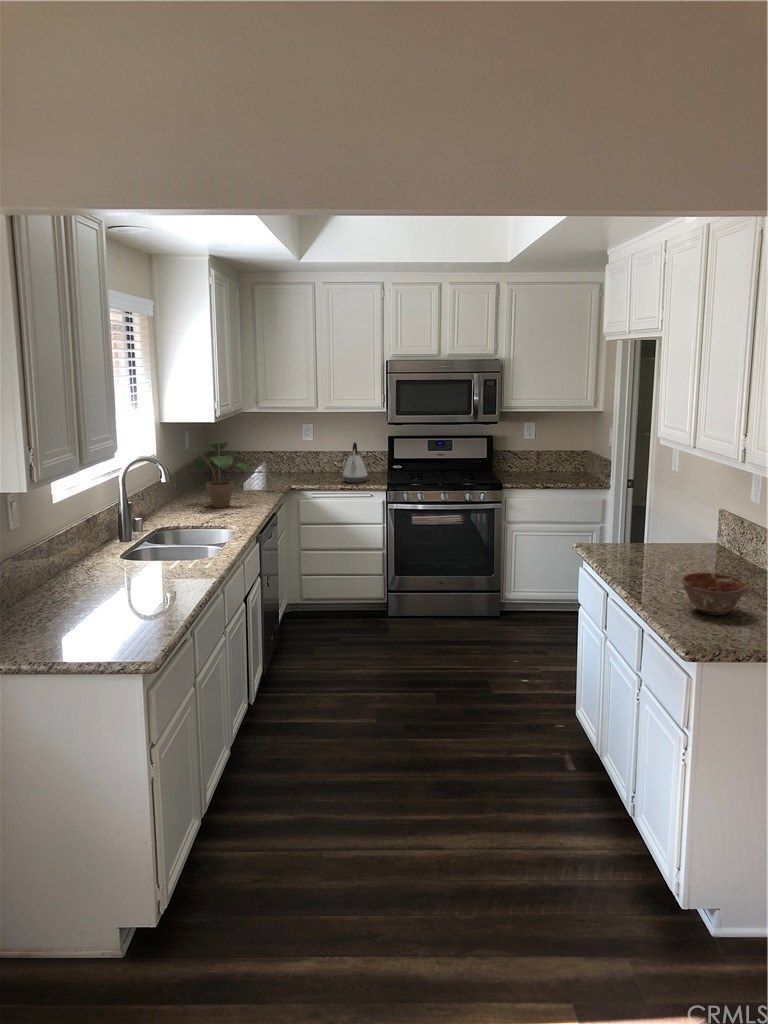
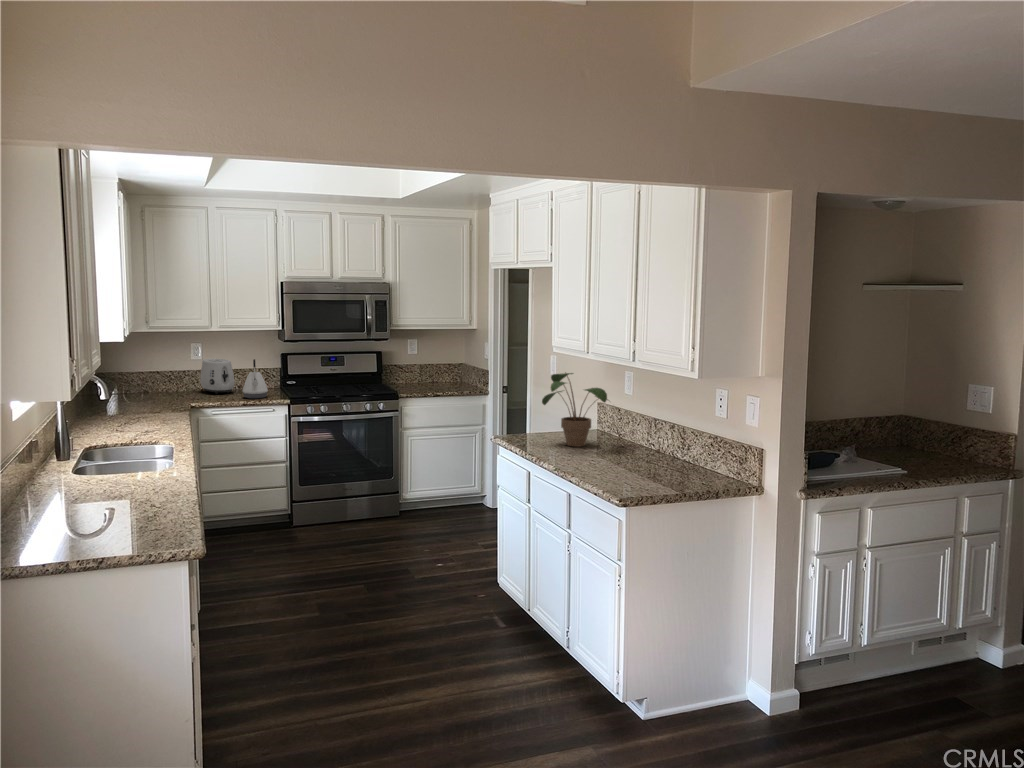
toaster: none [310,440,341,476] -> present [200,359,235,394]
potted plant: present [187,442,252,508] -> present [542,372,608,447]
ceramic bowl: present [682,572,748,615] -> none [600,446,647,476]

